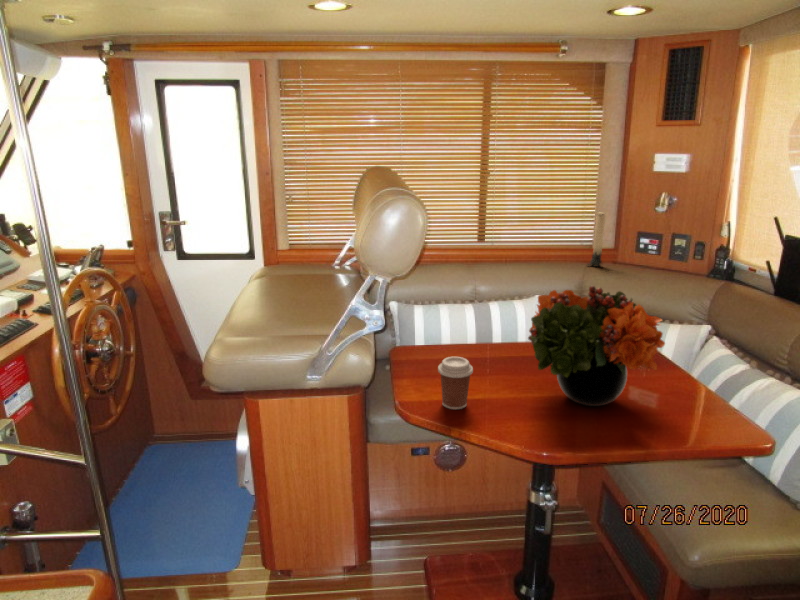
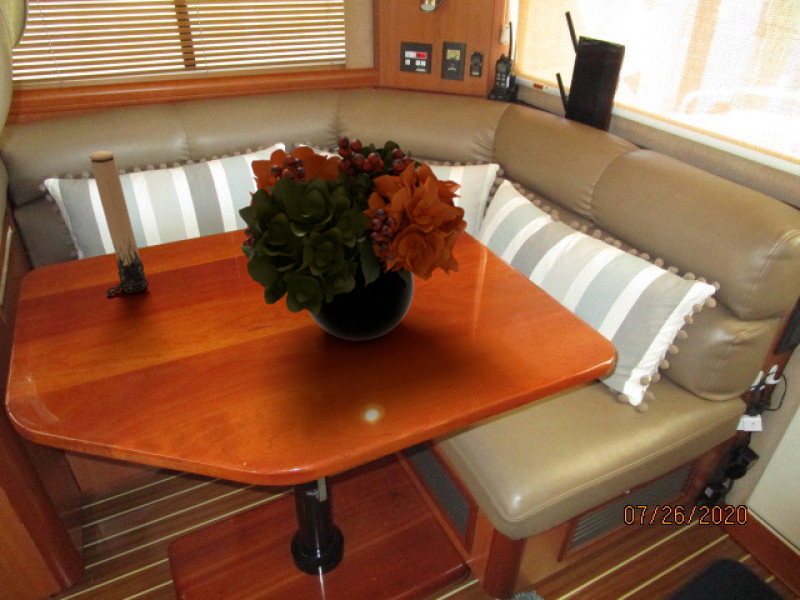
candle: present [588,213,605,267] -> present [89,151,149,296]
coffee cup: present [438,357,473,409] -> none [65,304,146,404]

